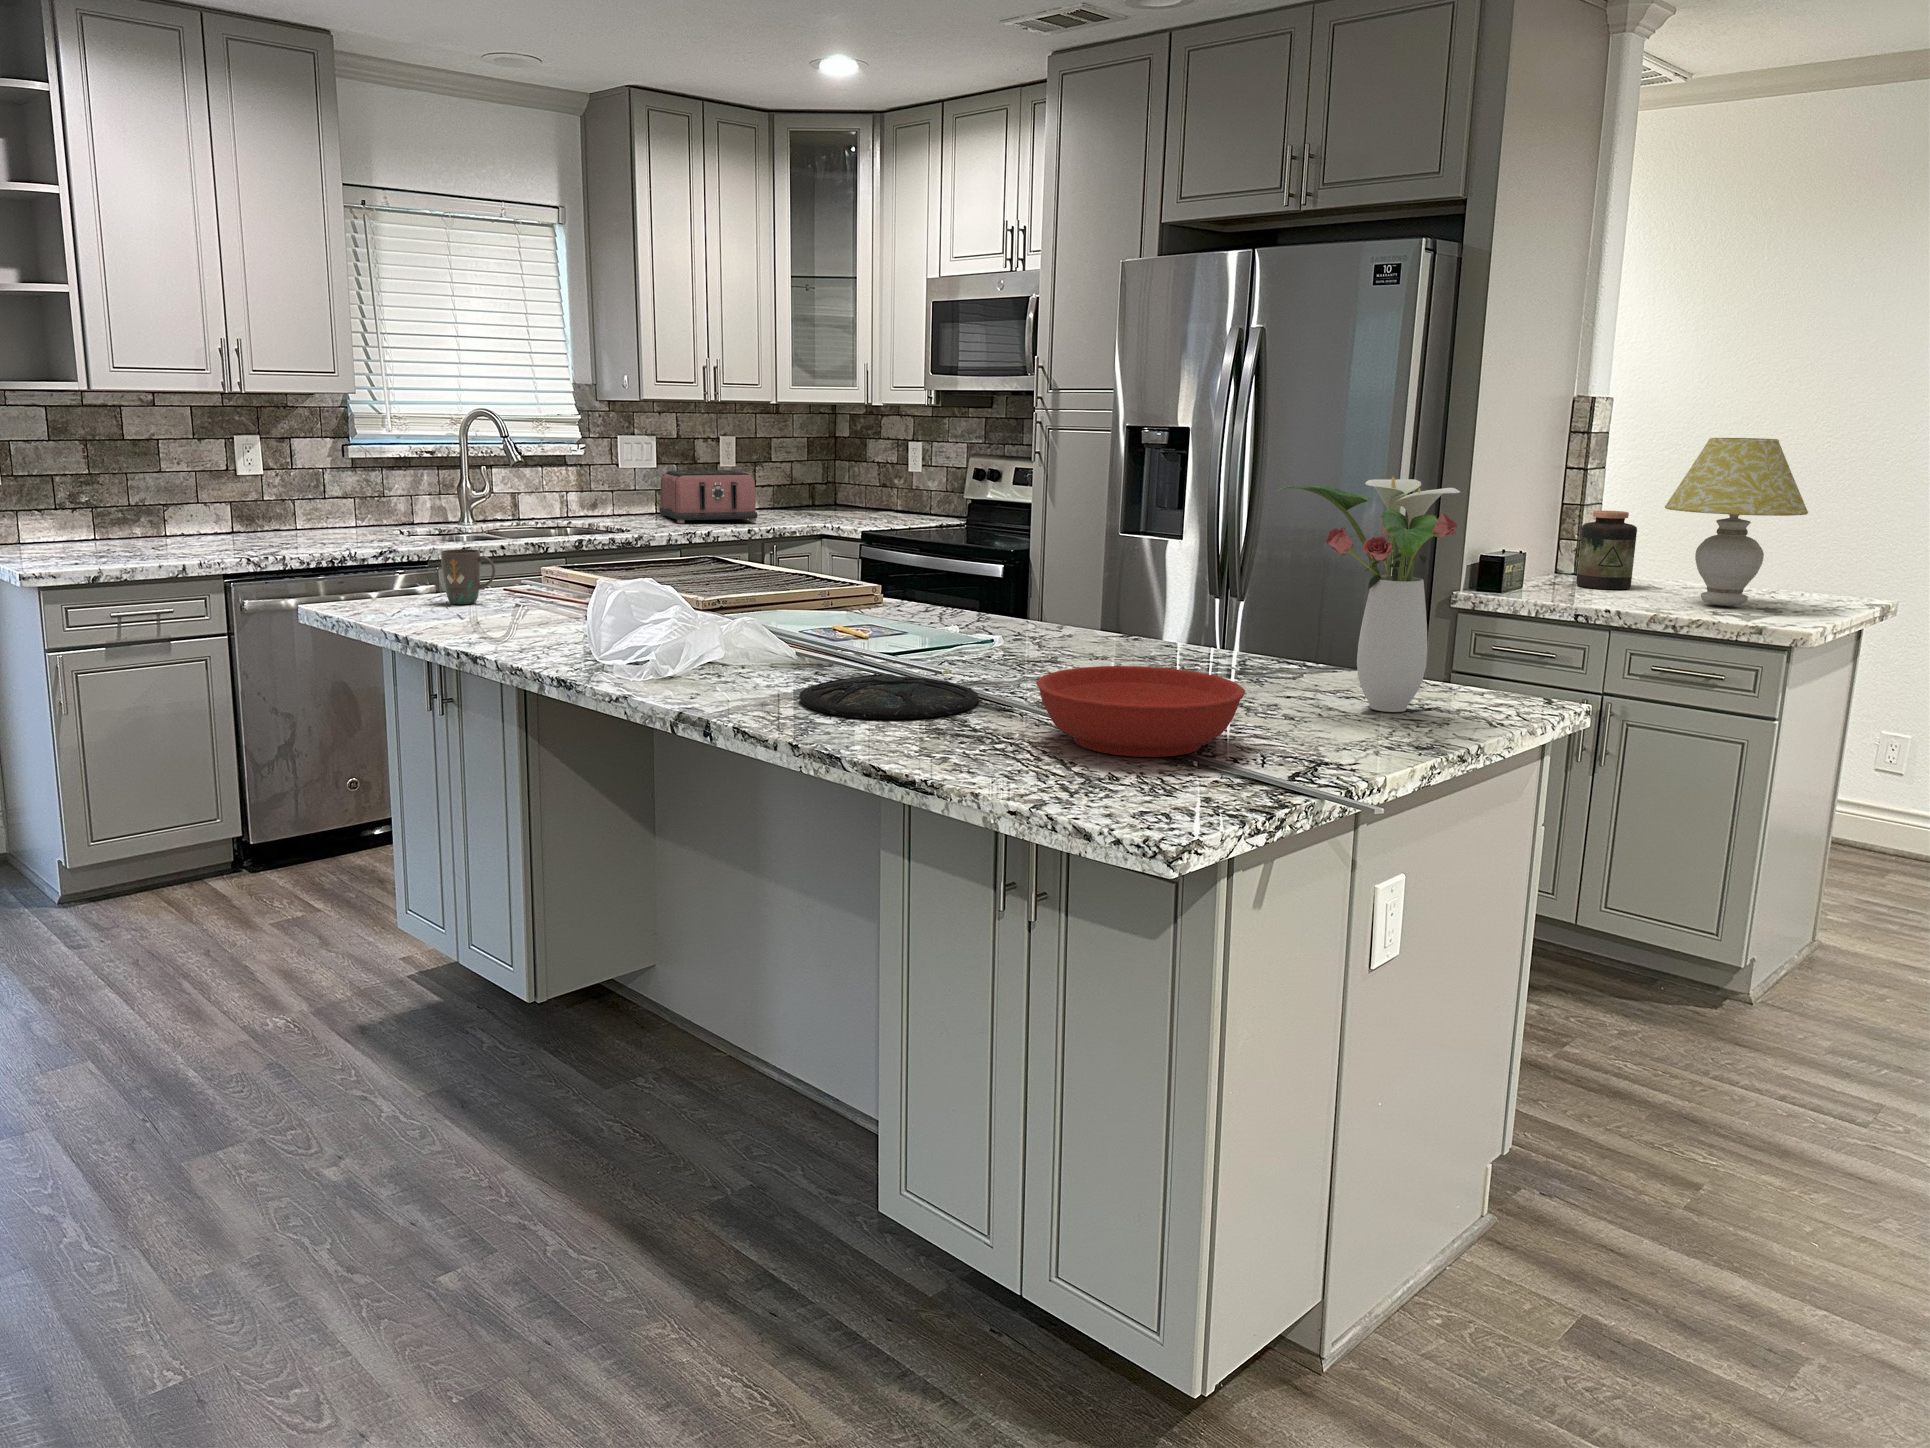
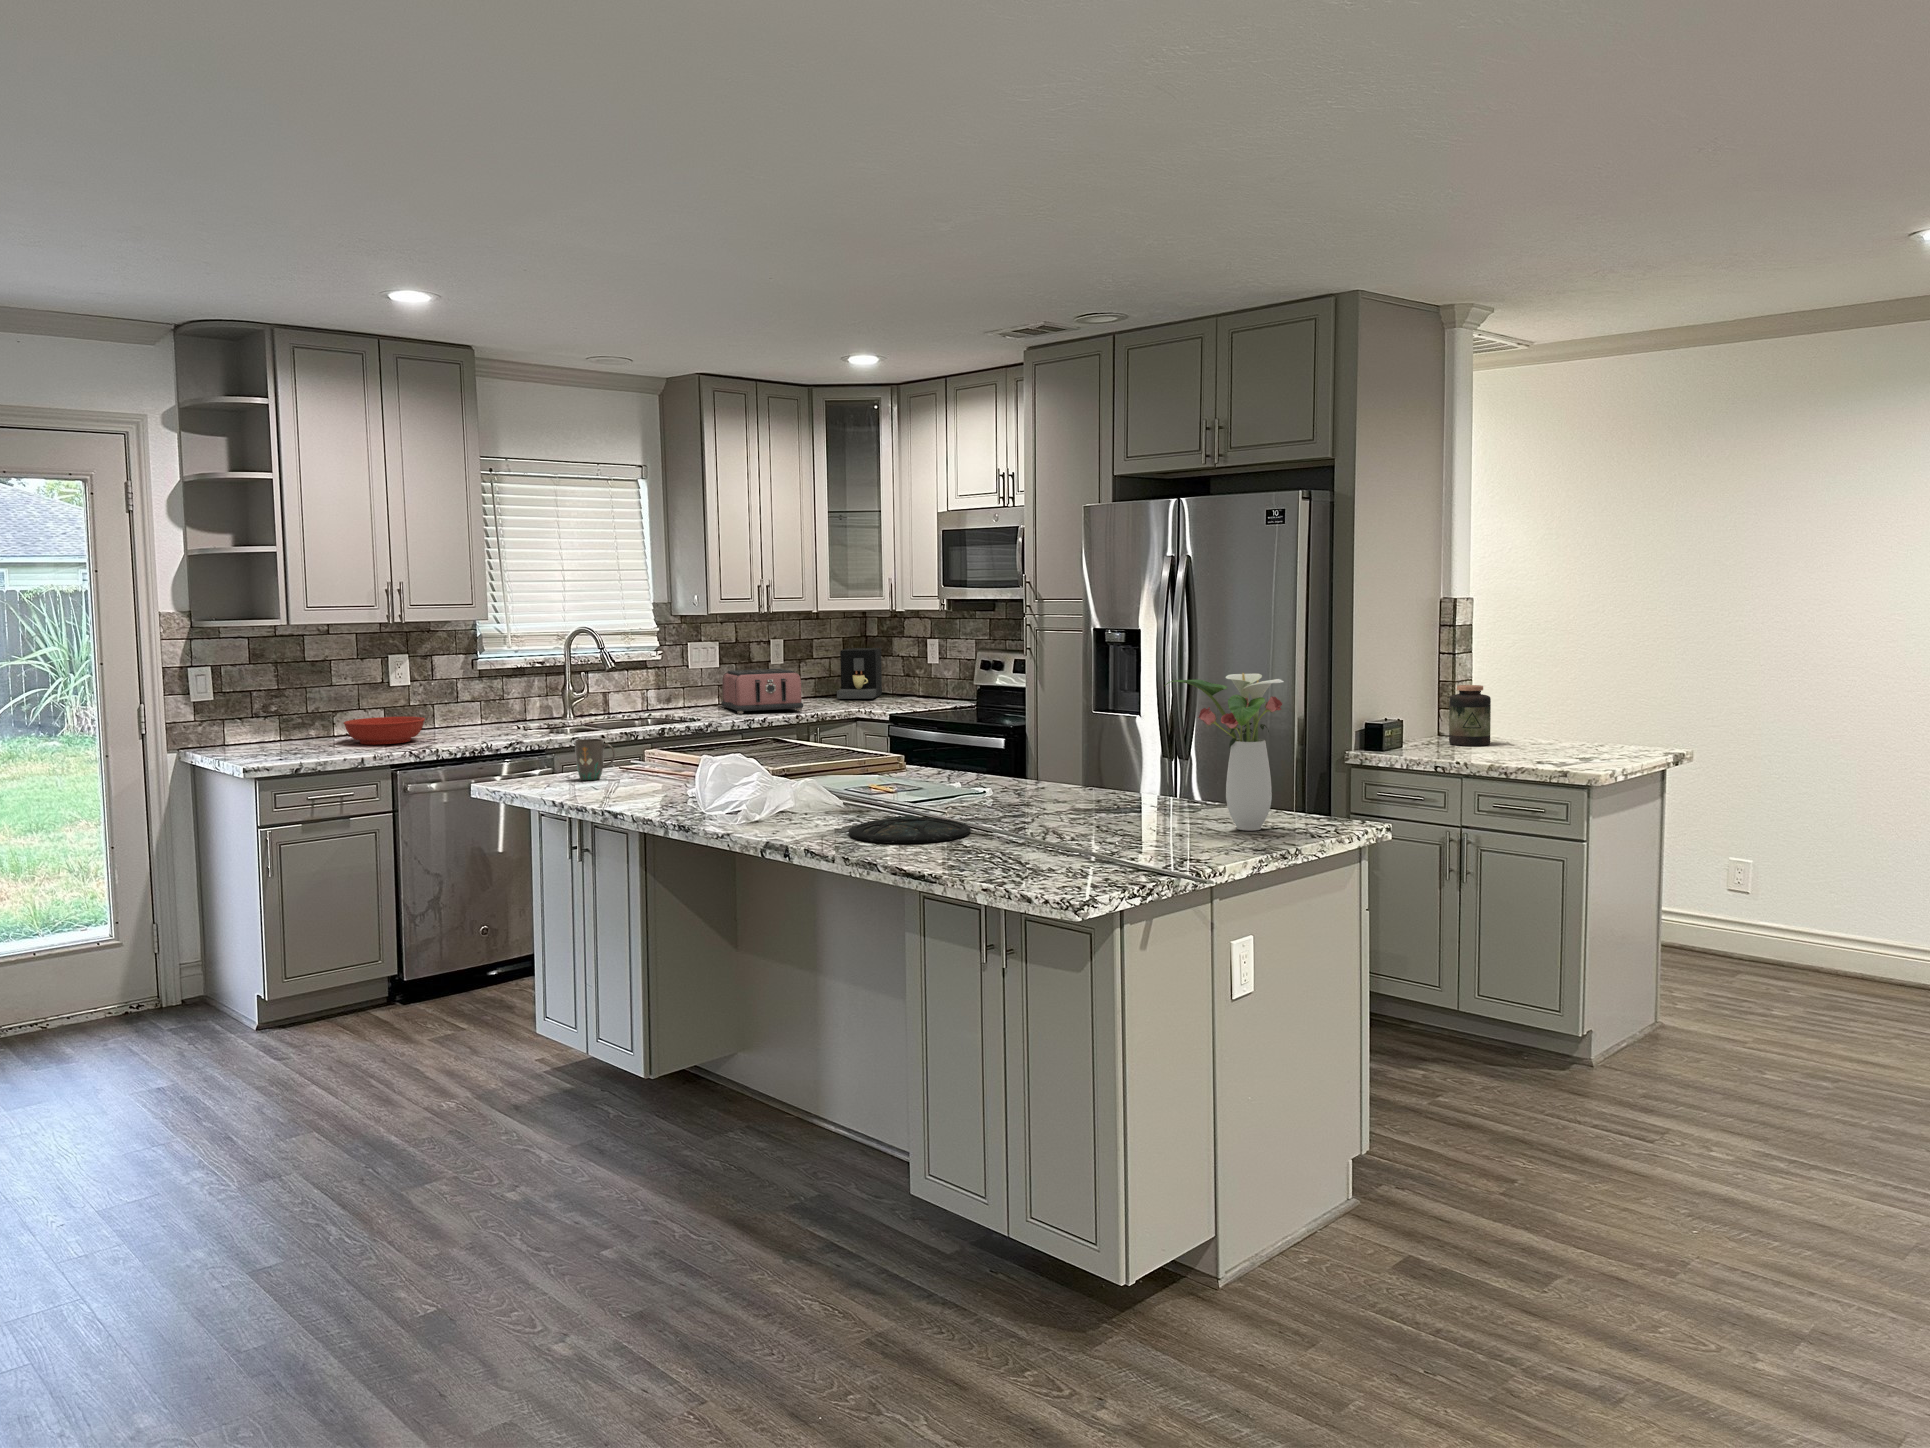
table lamp: present [1665,438,1808,606] -> none [1500,629,1604,756]
coffee maker: none [799,449,853,510] -> present [837,648,882,699]
bowl: present [1036,666,1245,757] -> present [344,717,425,744]

